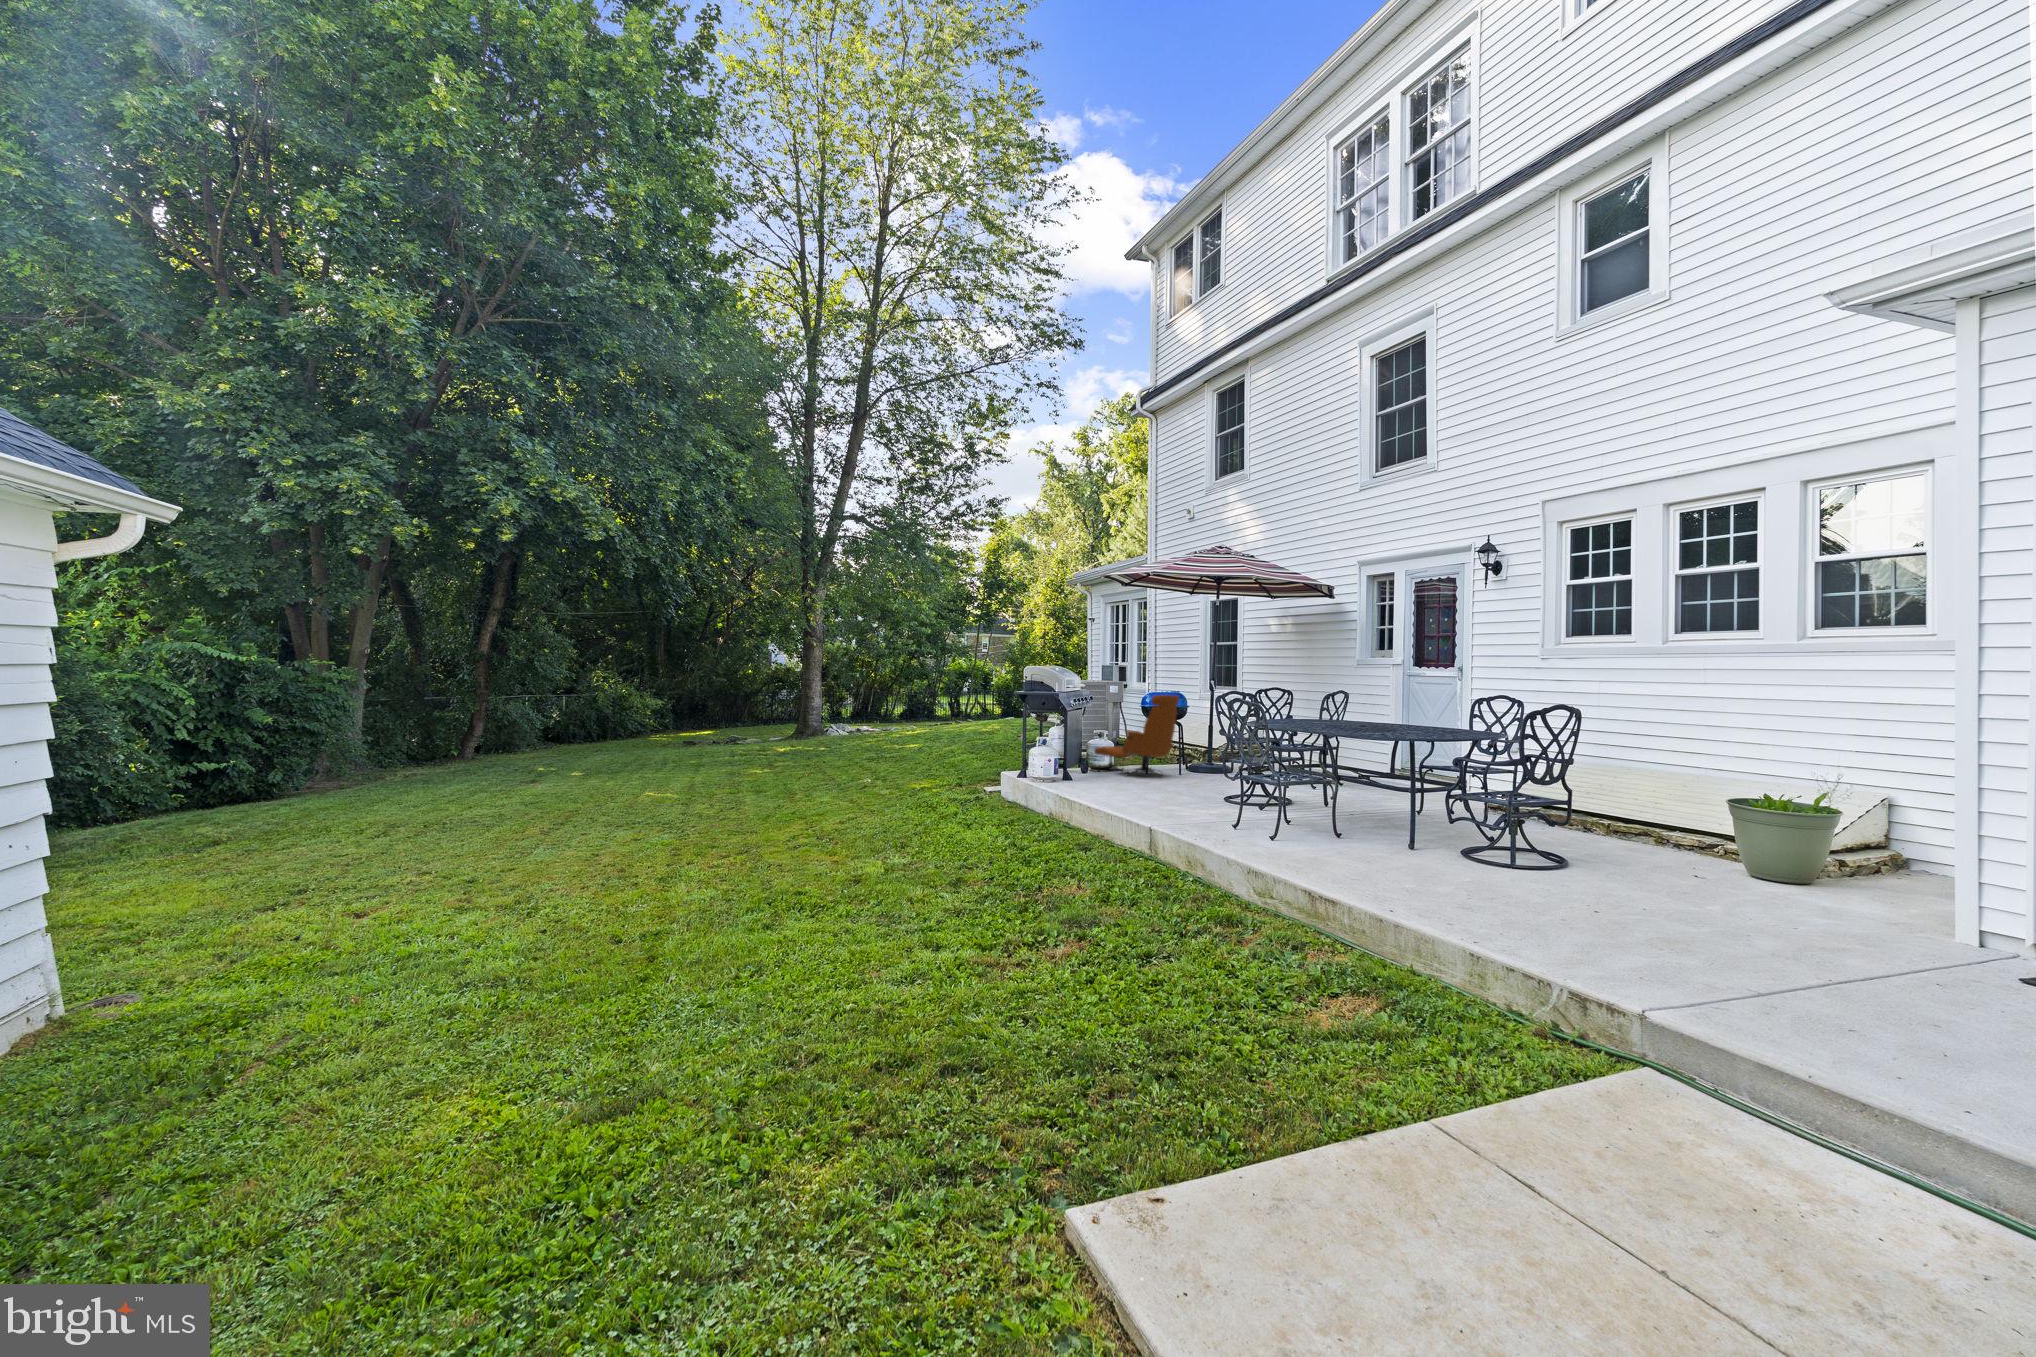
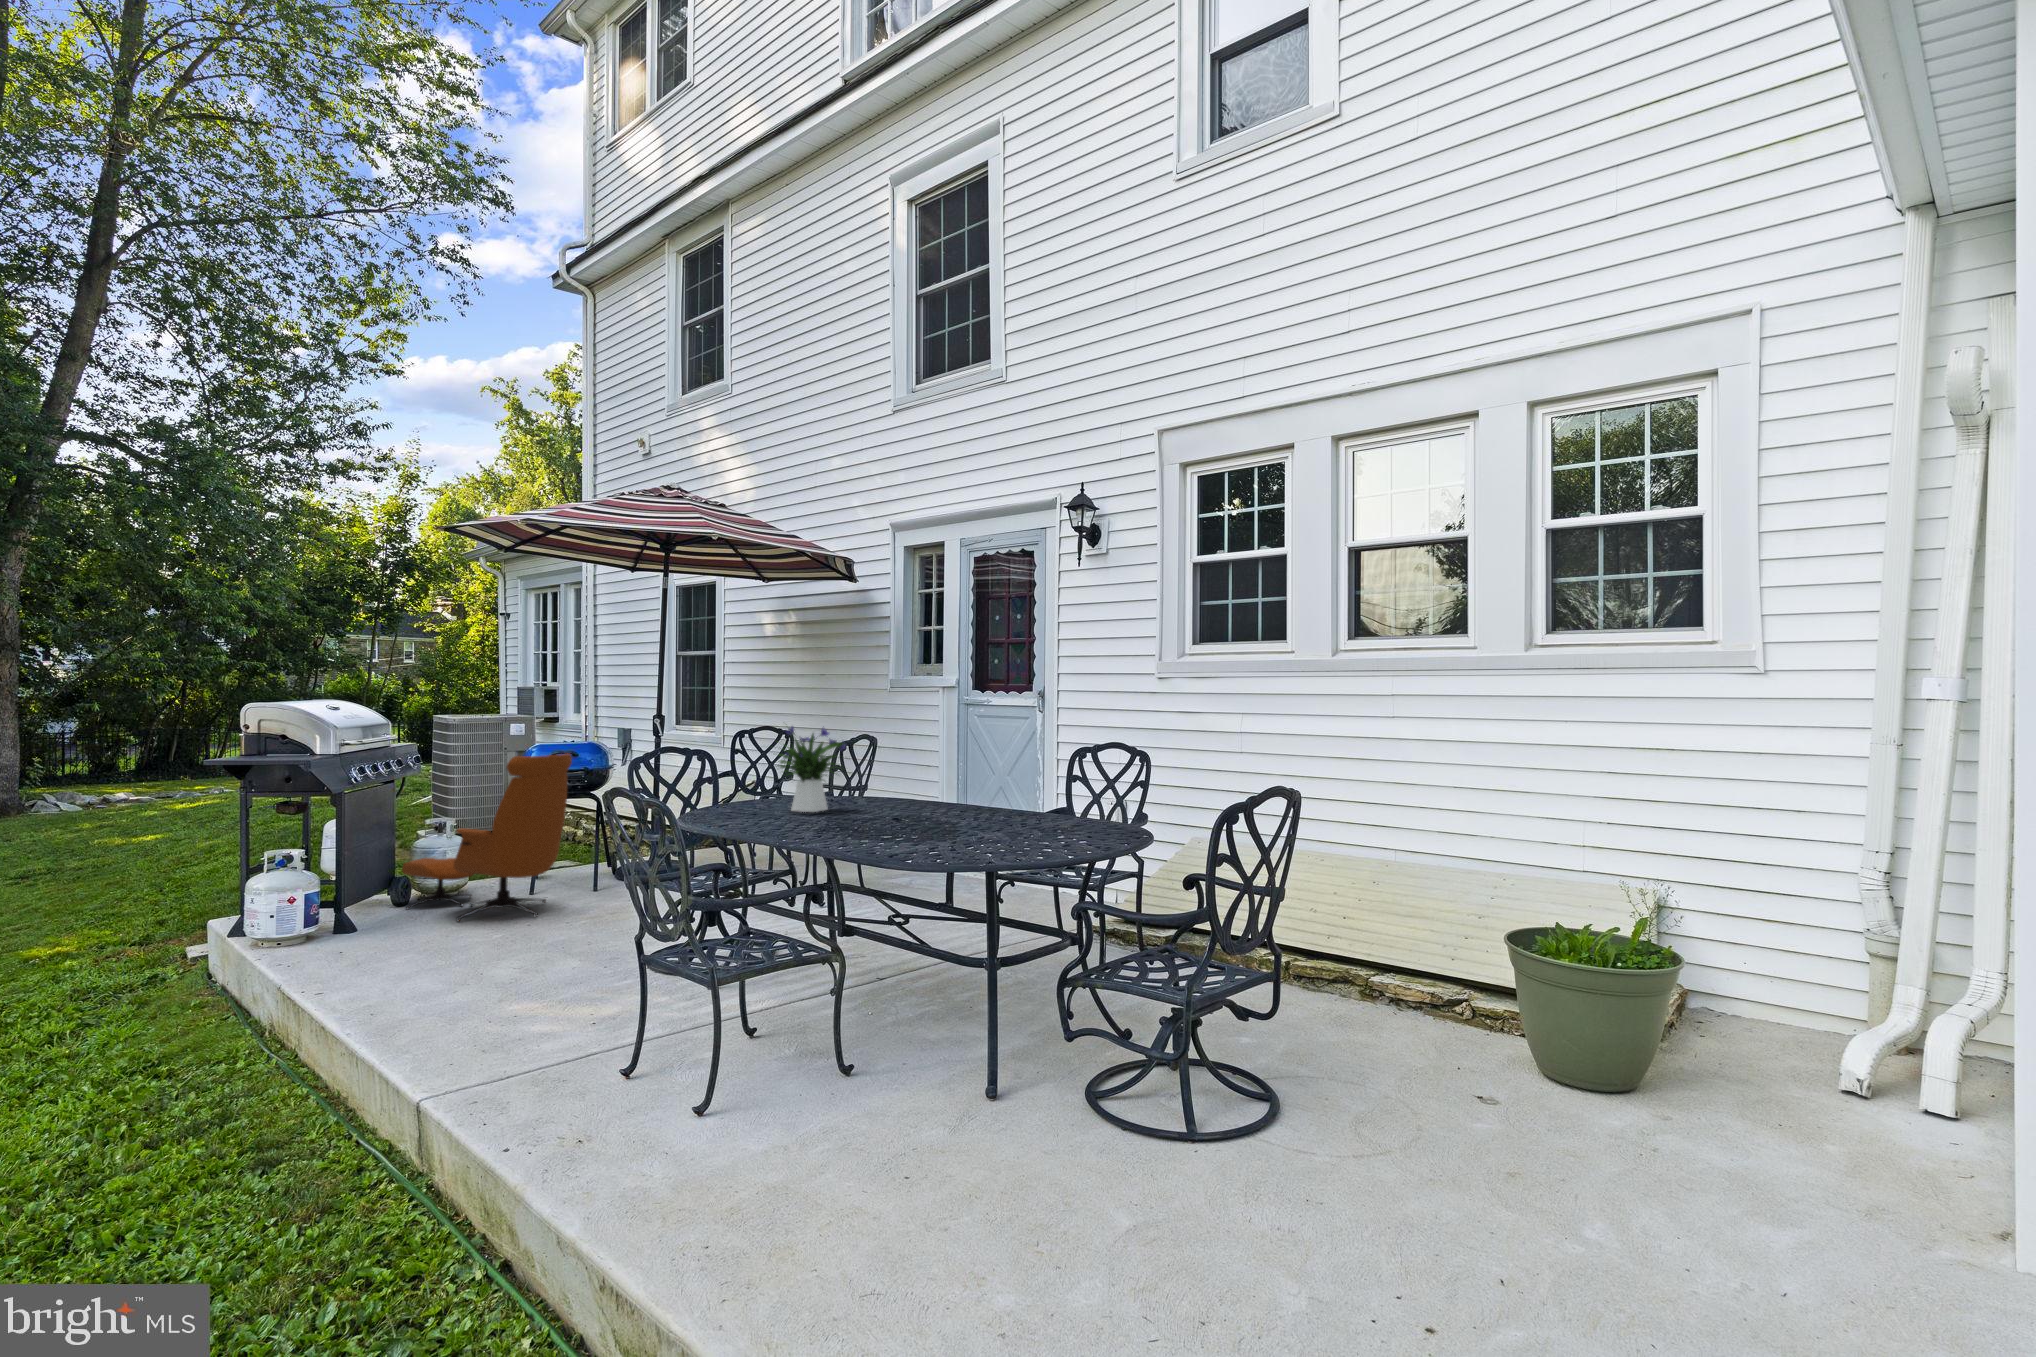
flower arrangement: none [1291,678,1338,724] -> present [779,726,846,812]

